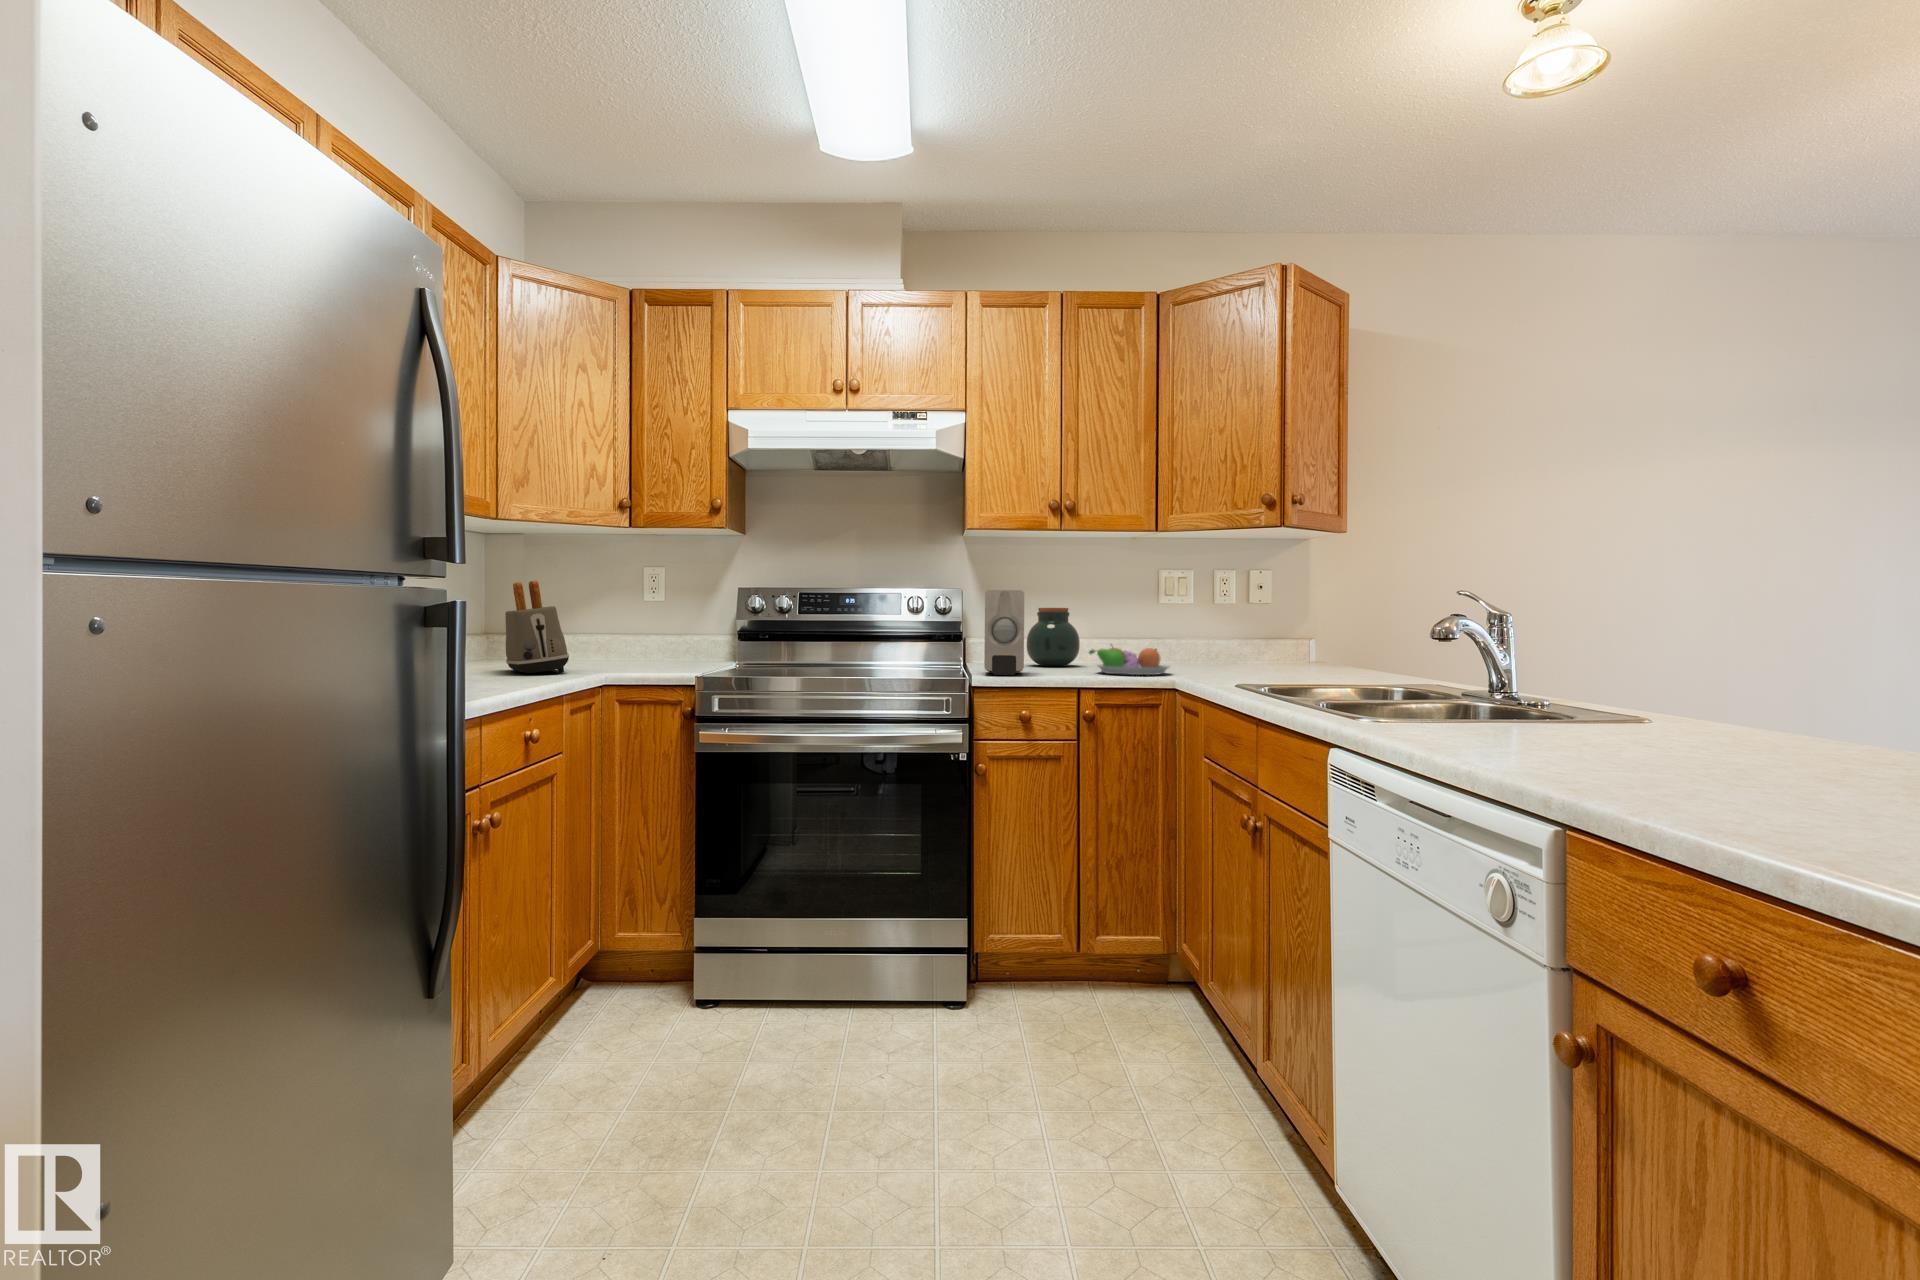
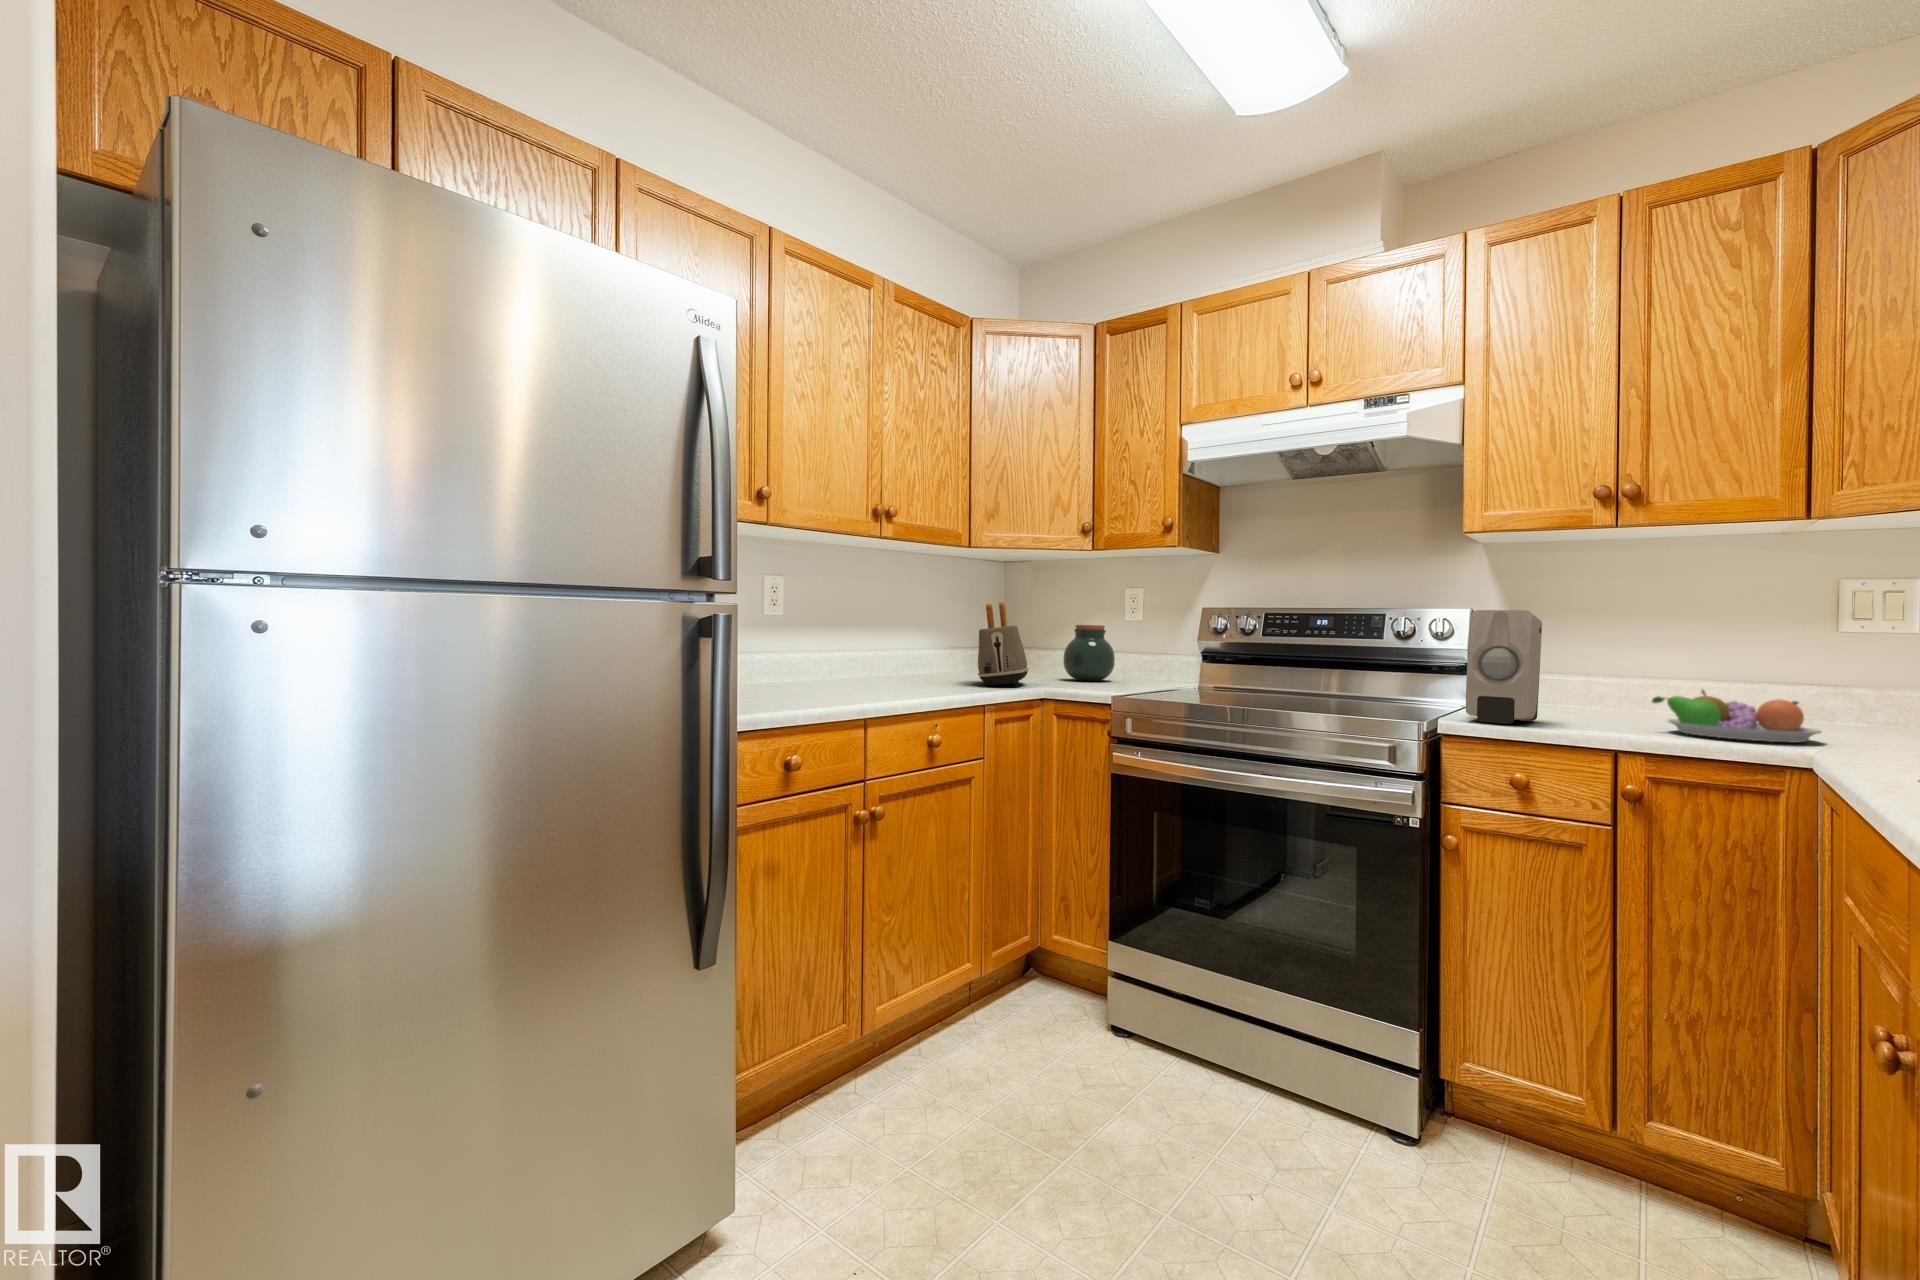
jar: present [1026,608,1080,666] -> present [1063,625,1115,681]

